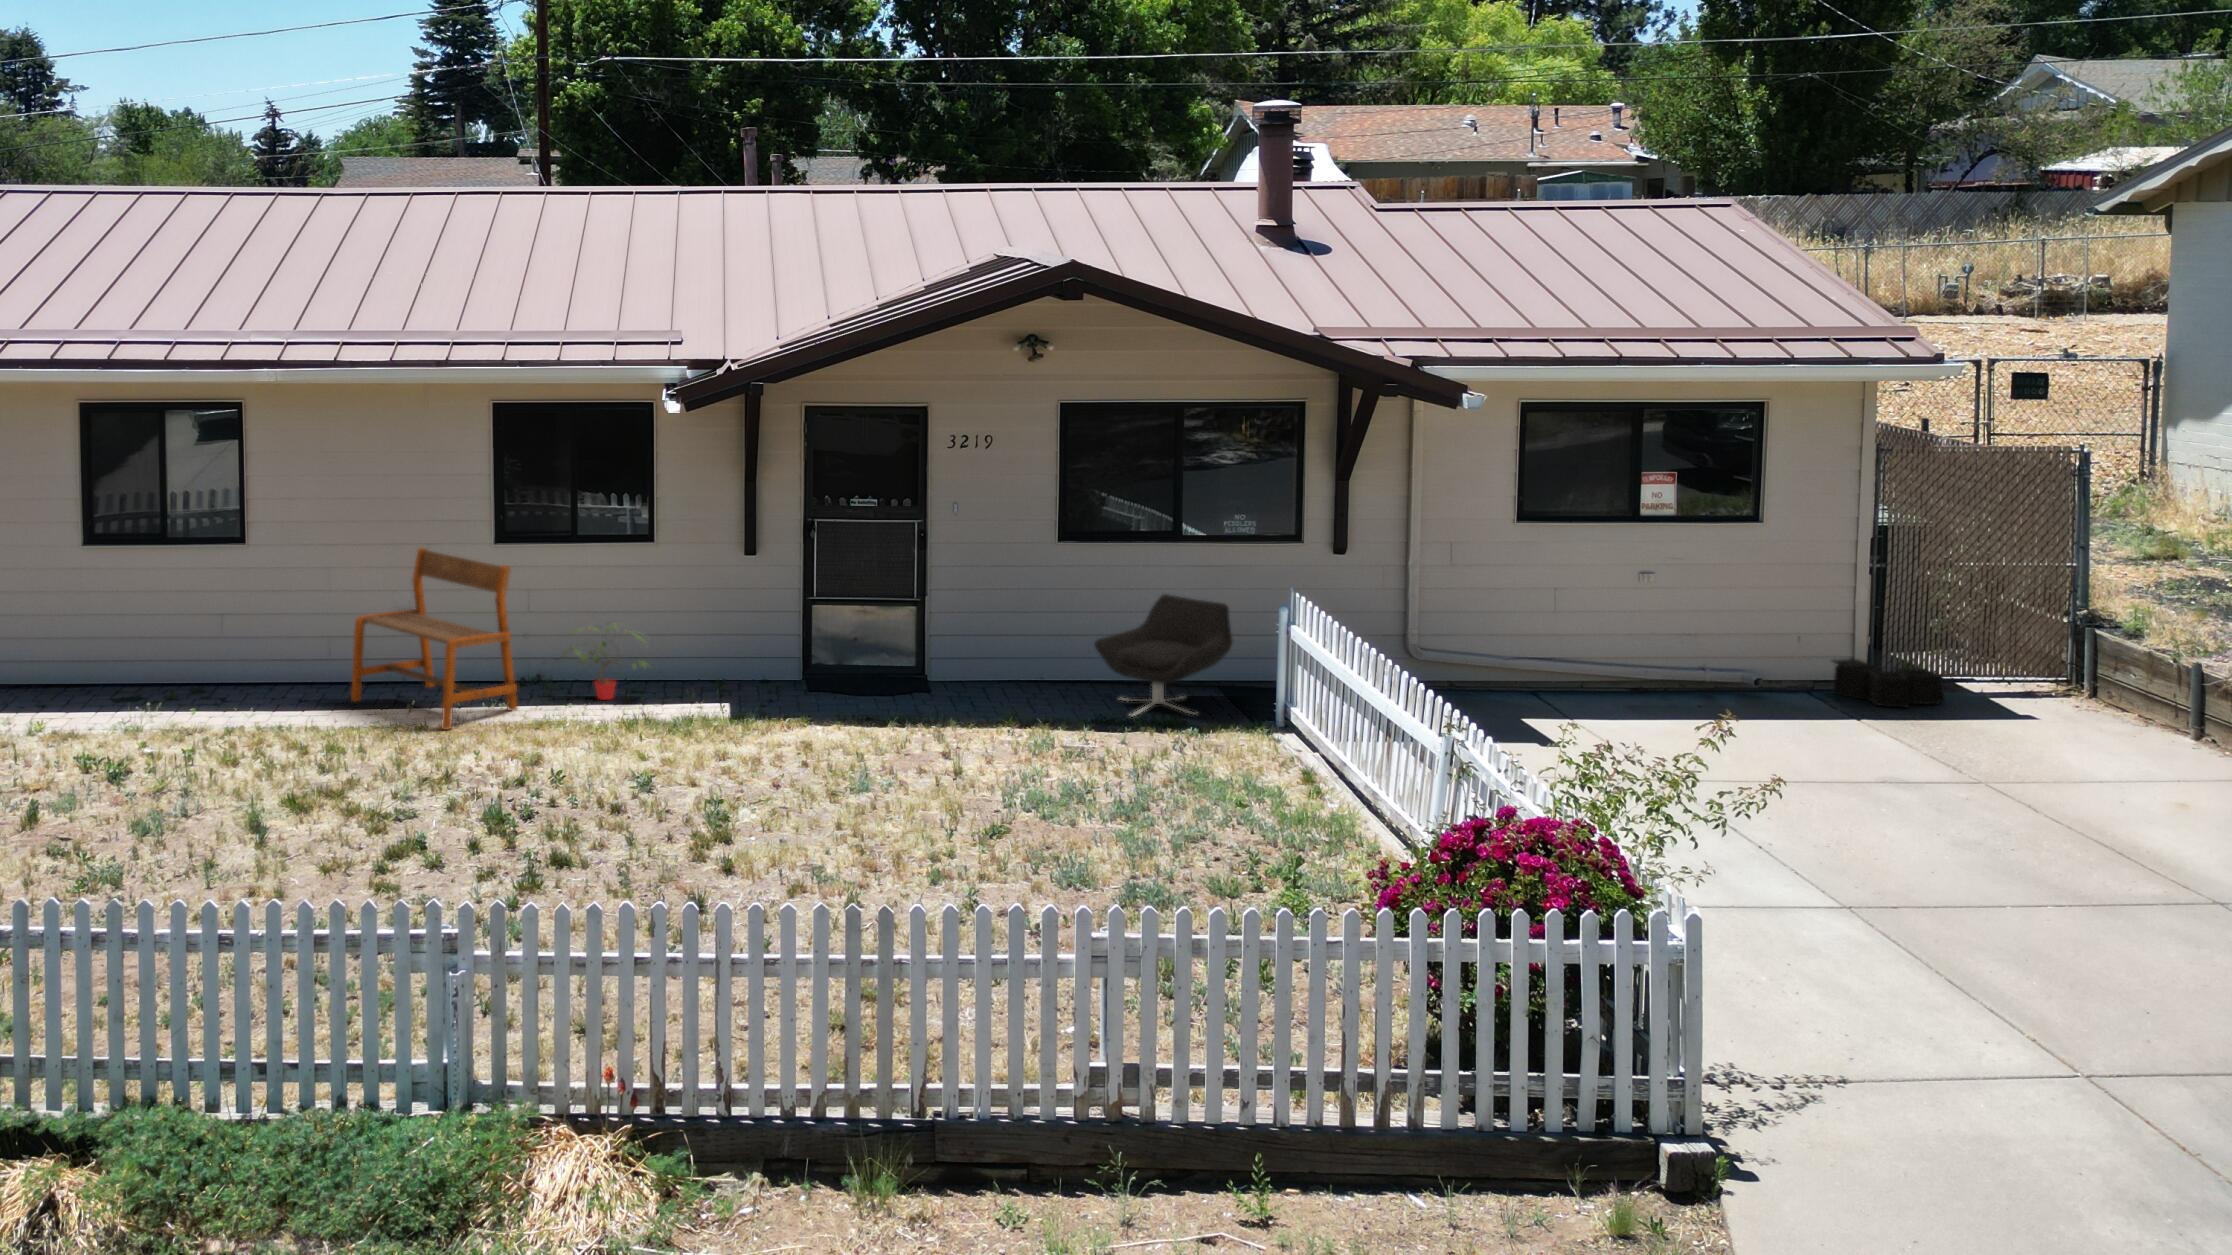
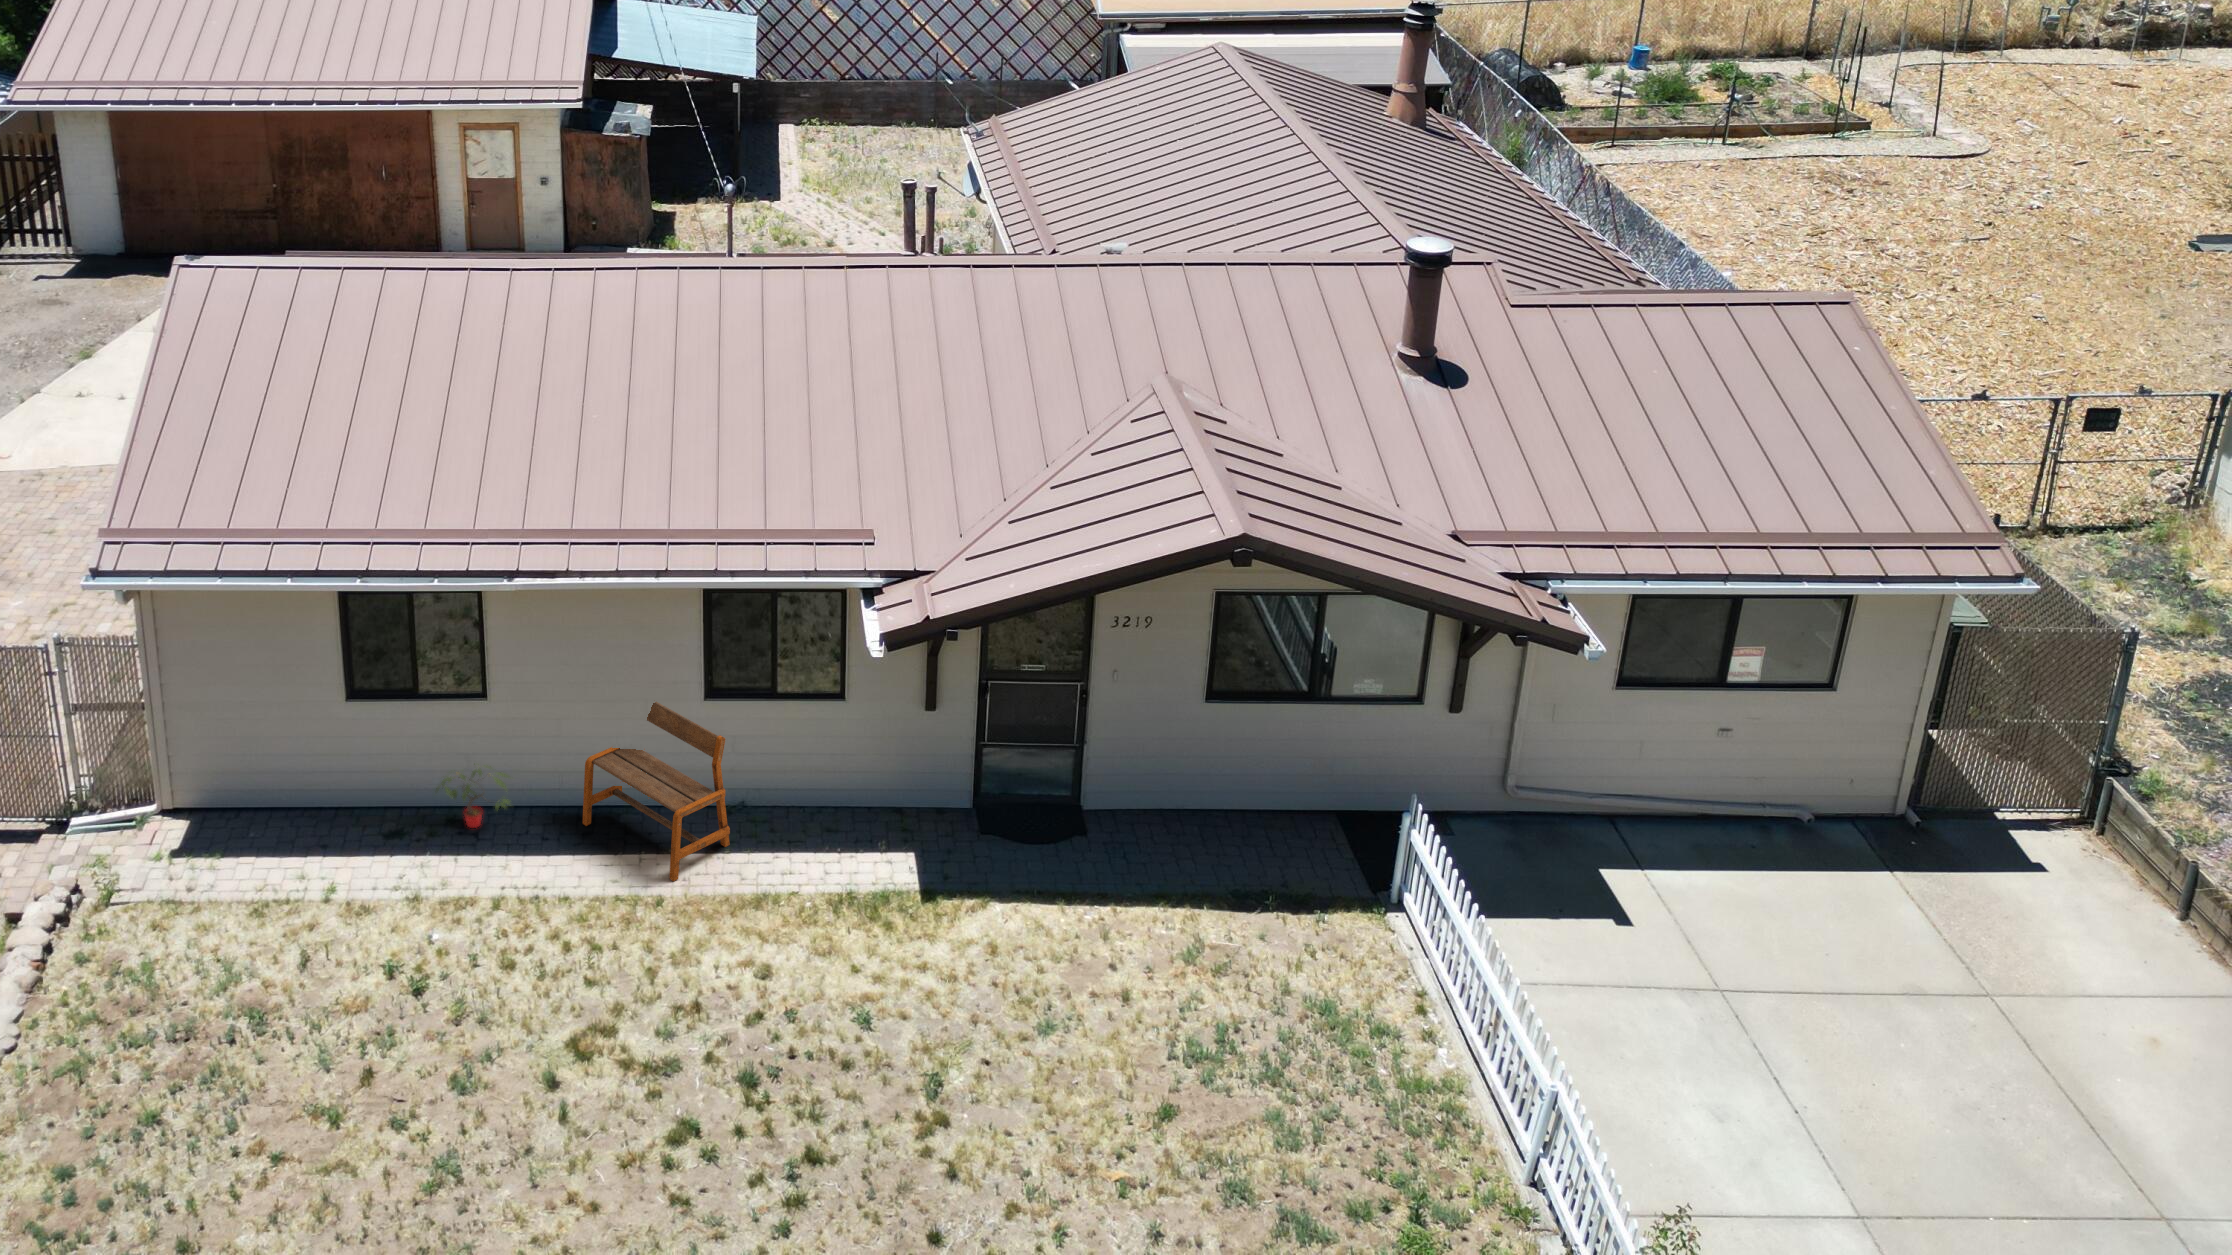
lounge chair: present [1094,594,1232,716] -> none [1232,747,1354,875]
potted plant: present [565,624,650,700] -> present [436,764,510,828]
storage bin: present [1833,659,1945,707] -> none [1874,797,1971,858]

